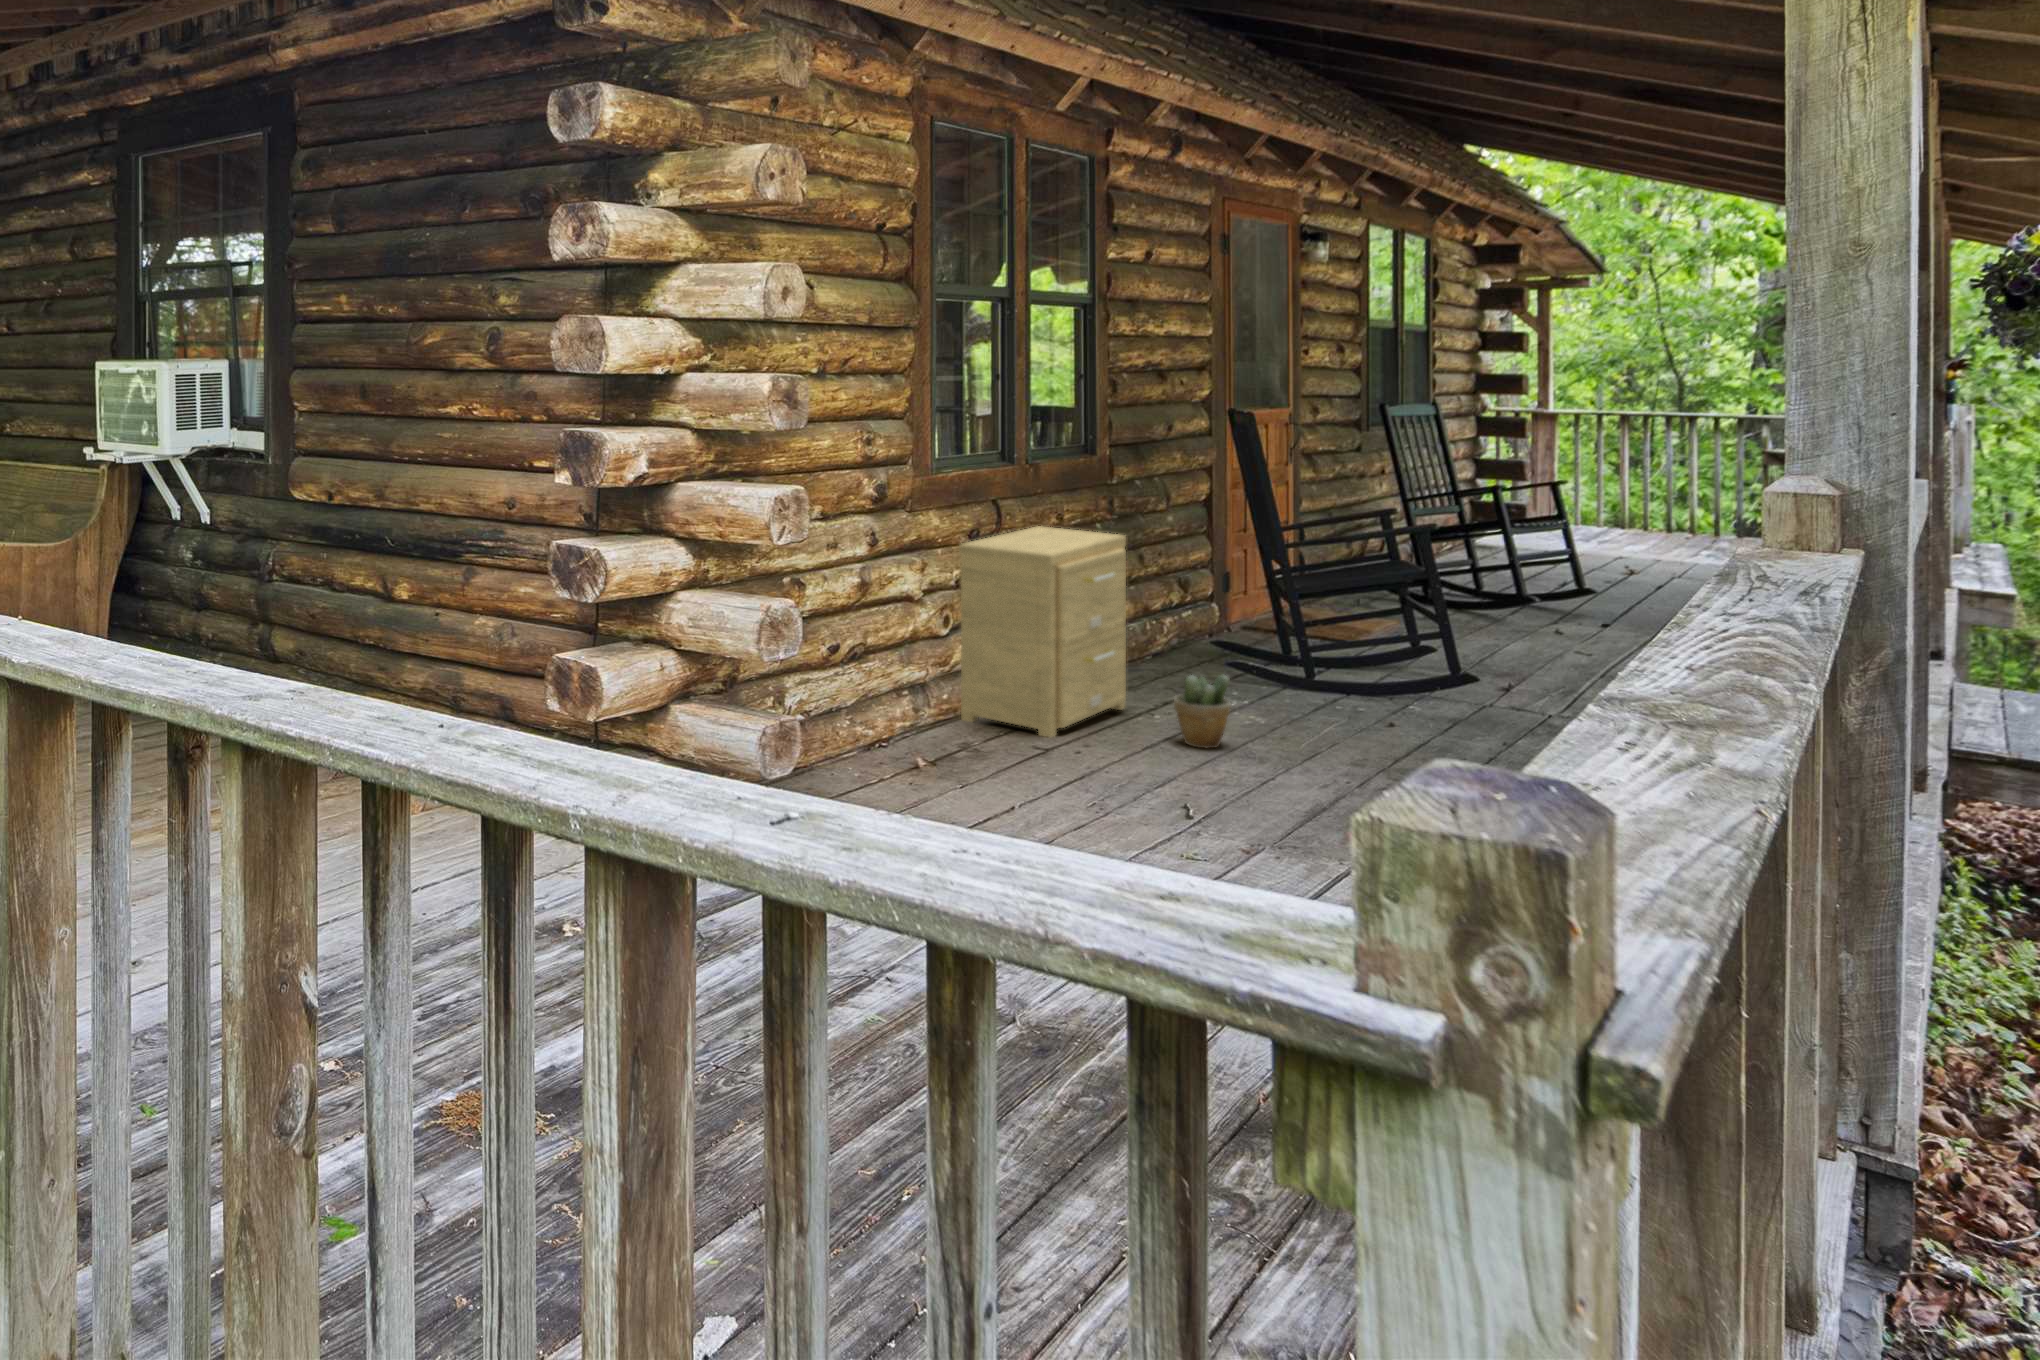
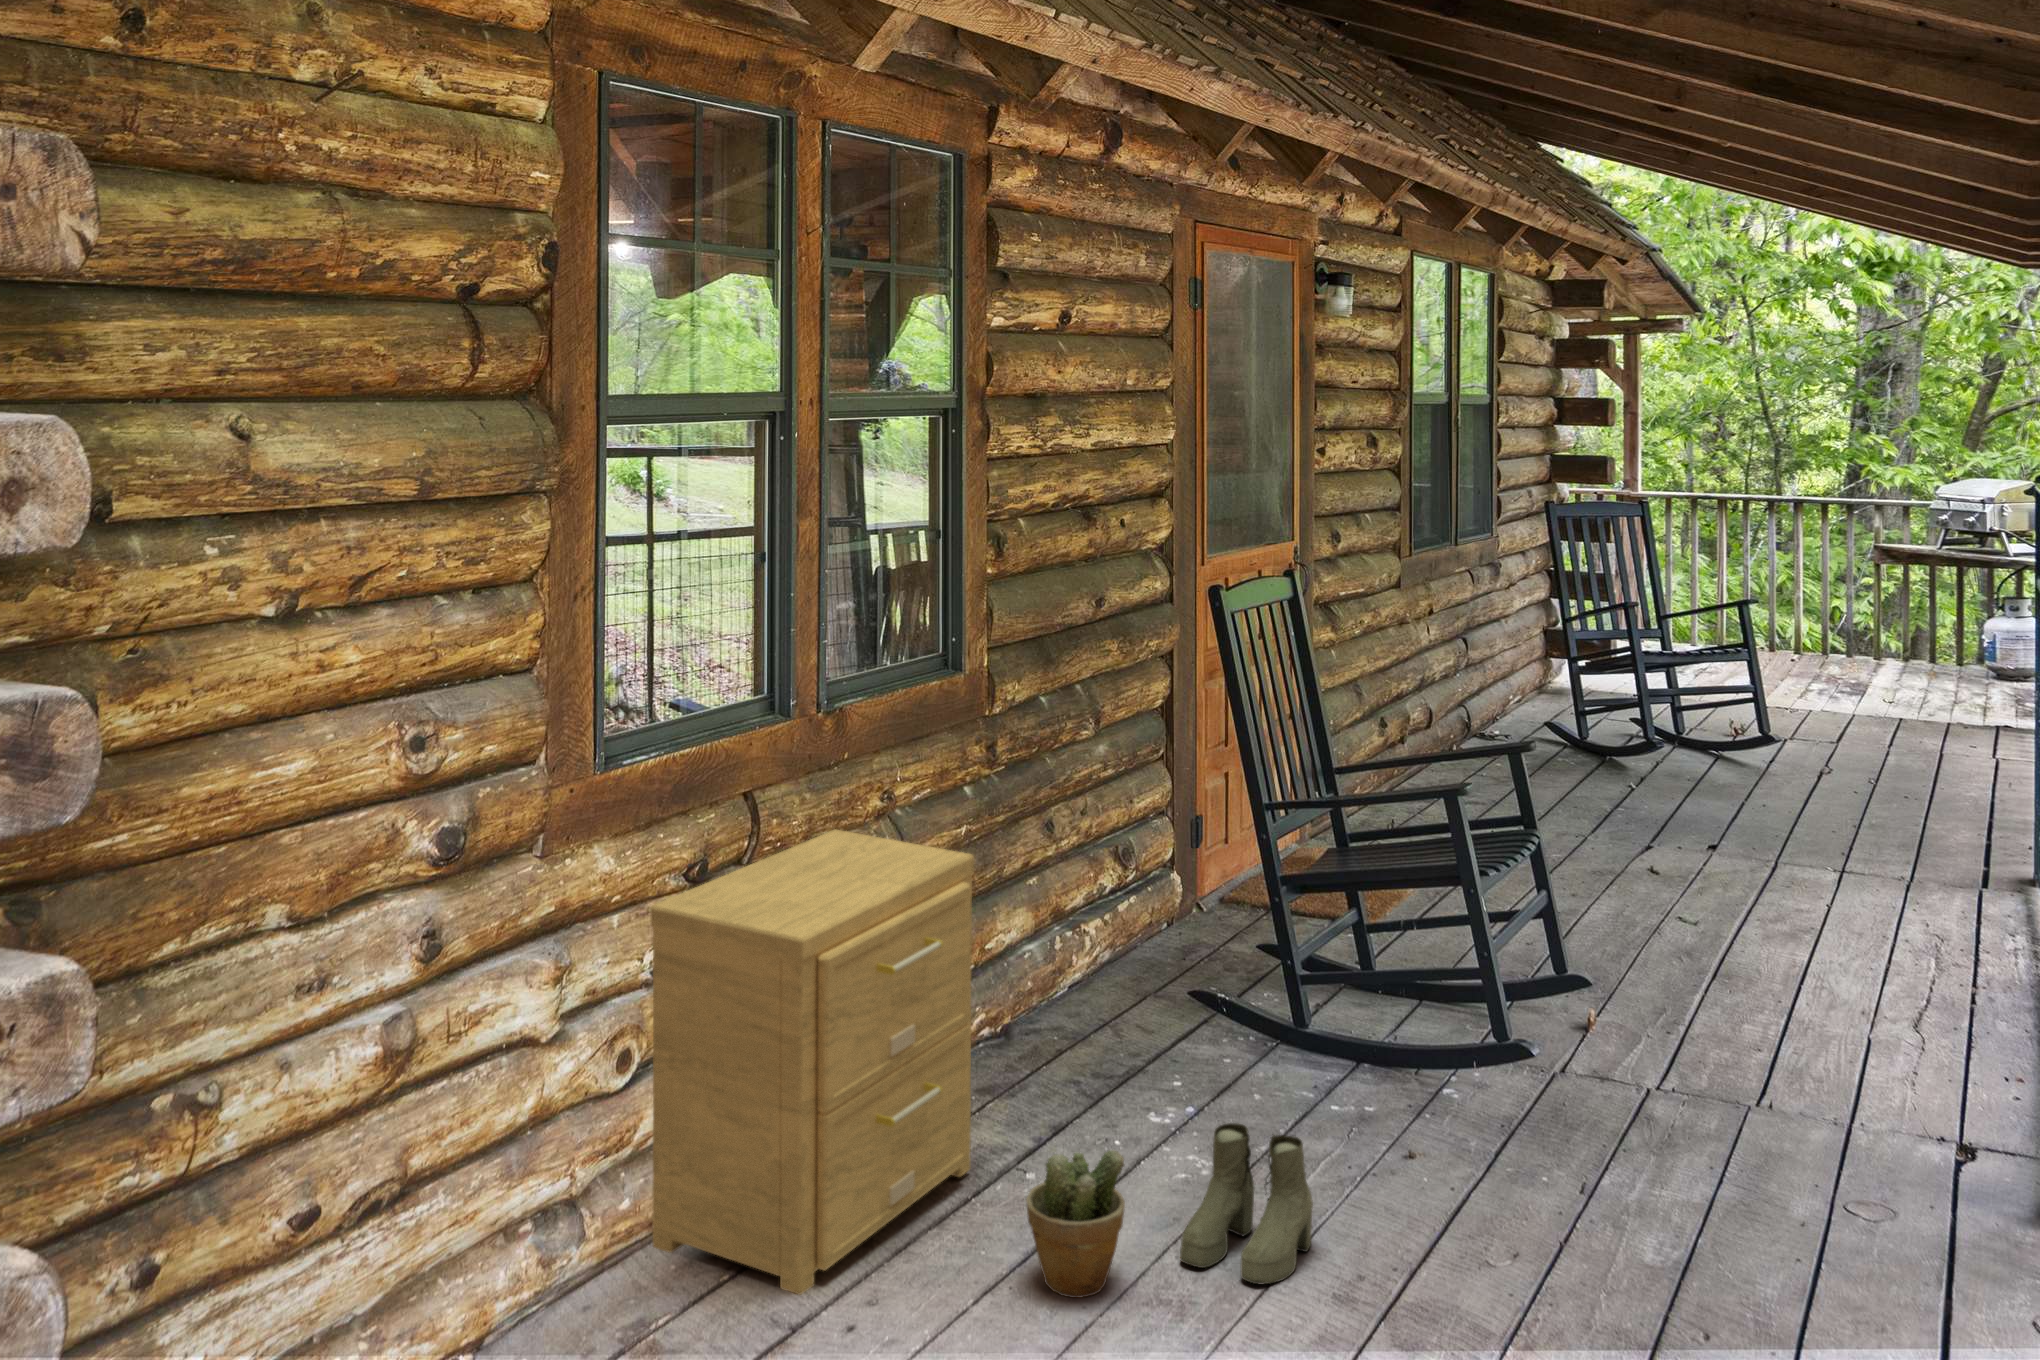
boots: none [1260,676,1338,751] -> present [1180,1123,1313,1284]

